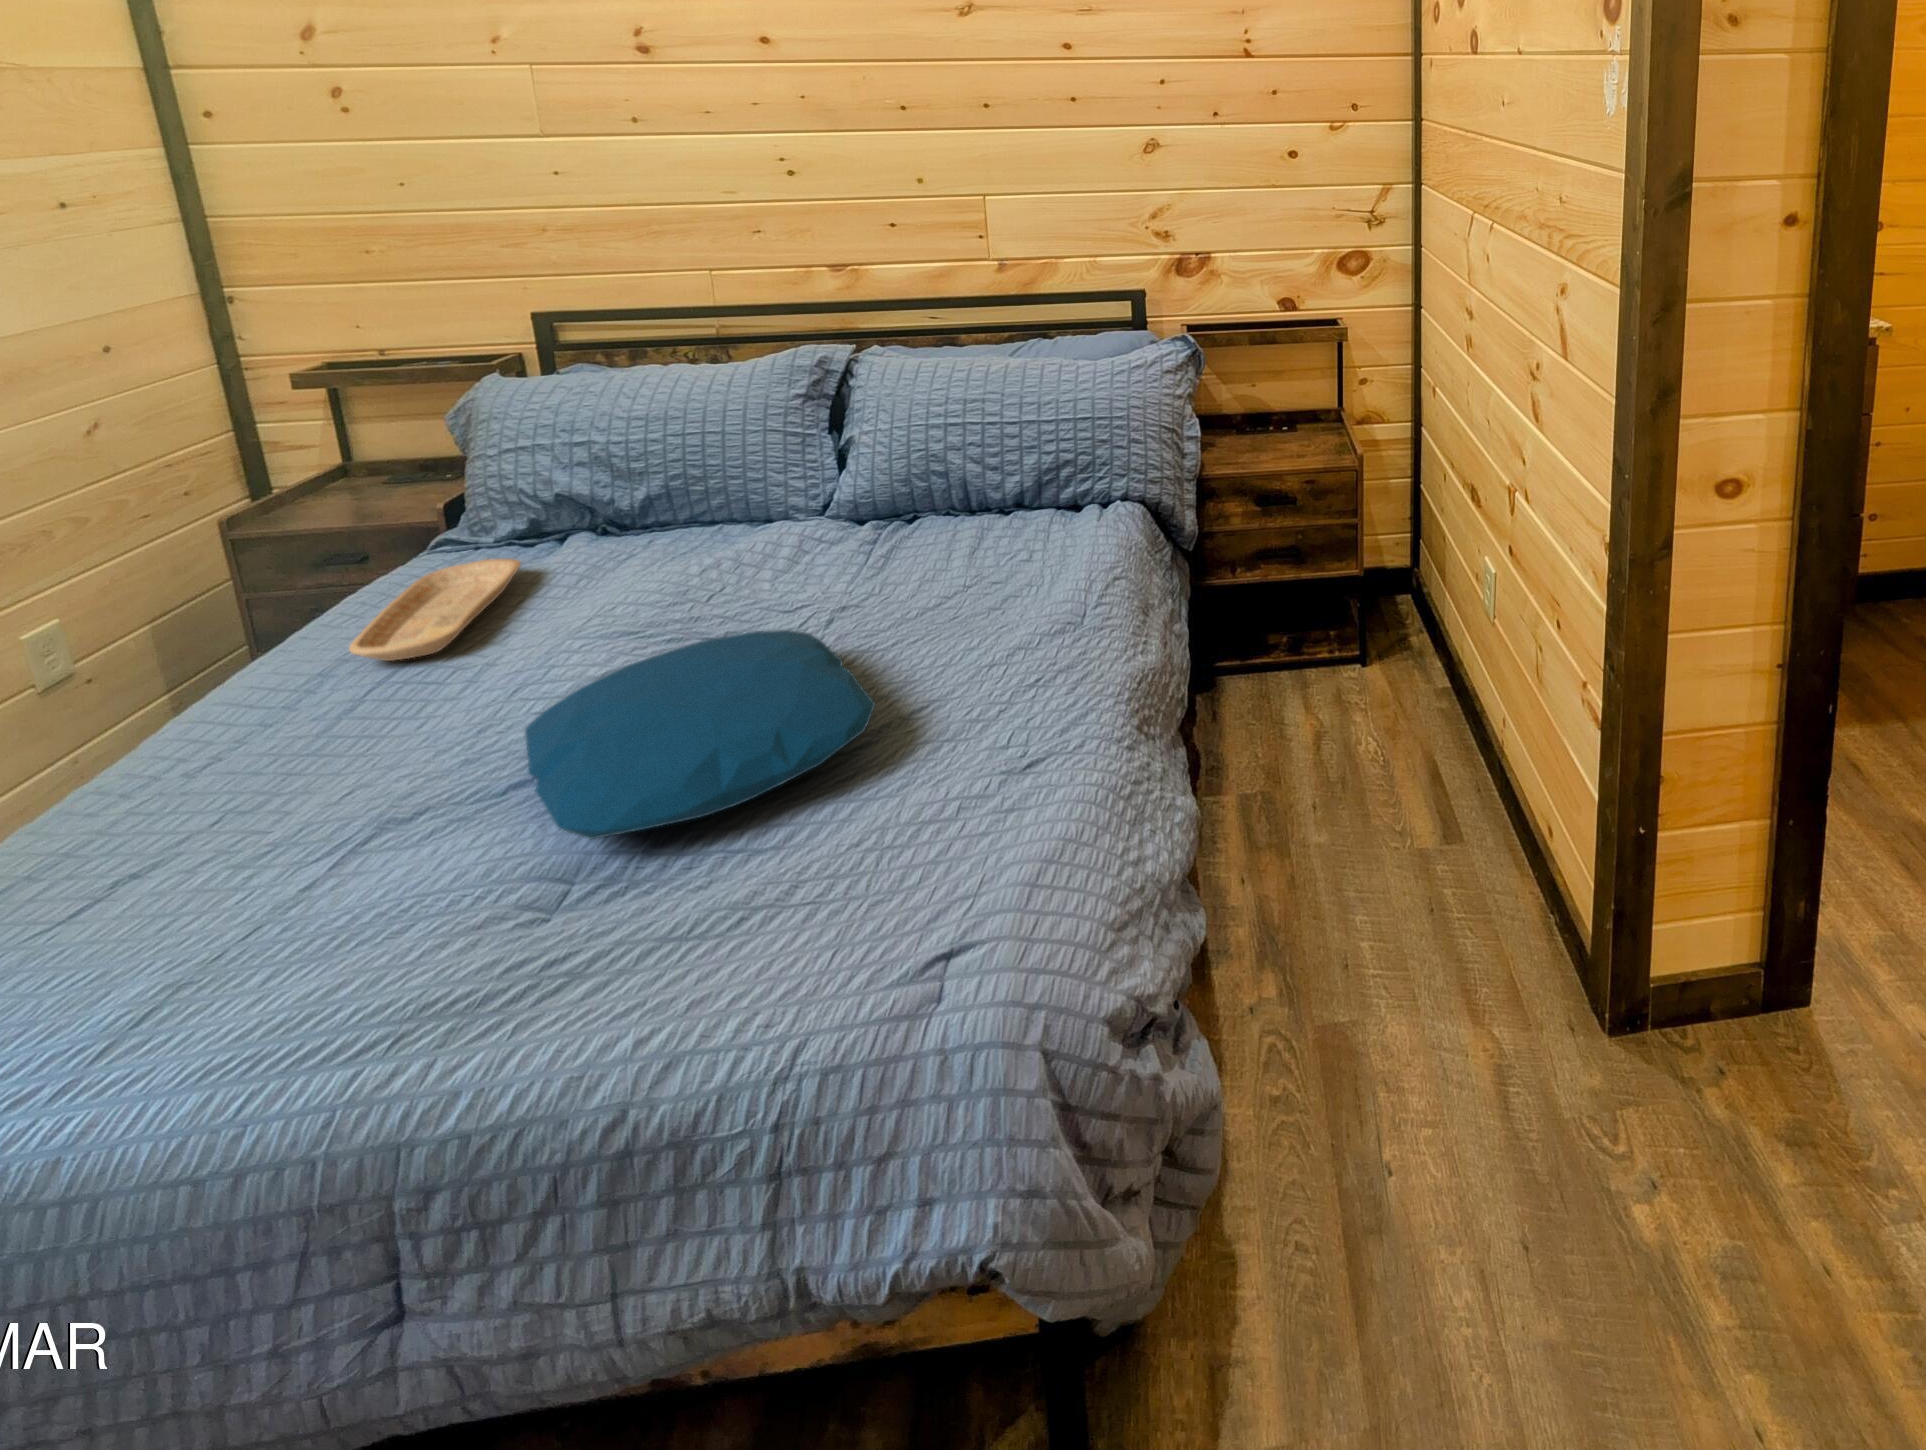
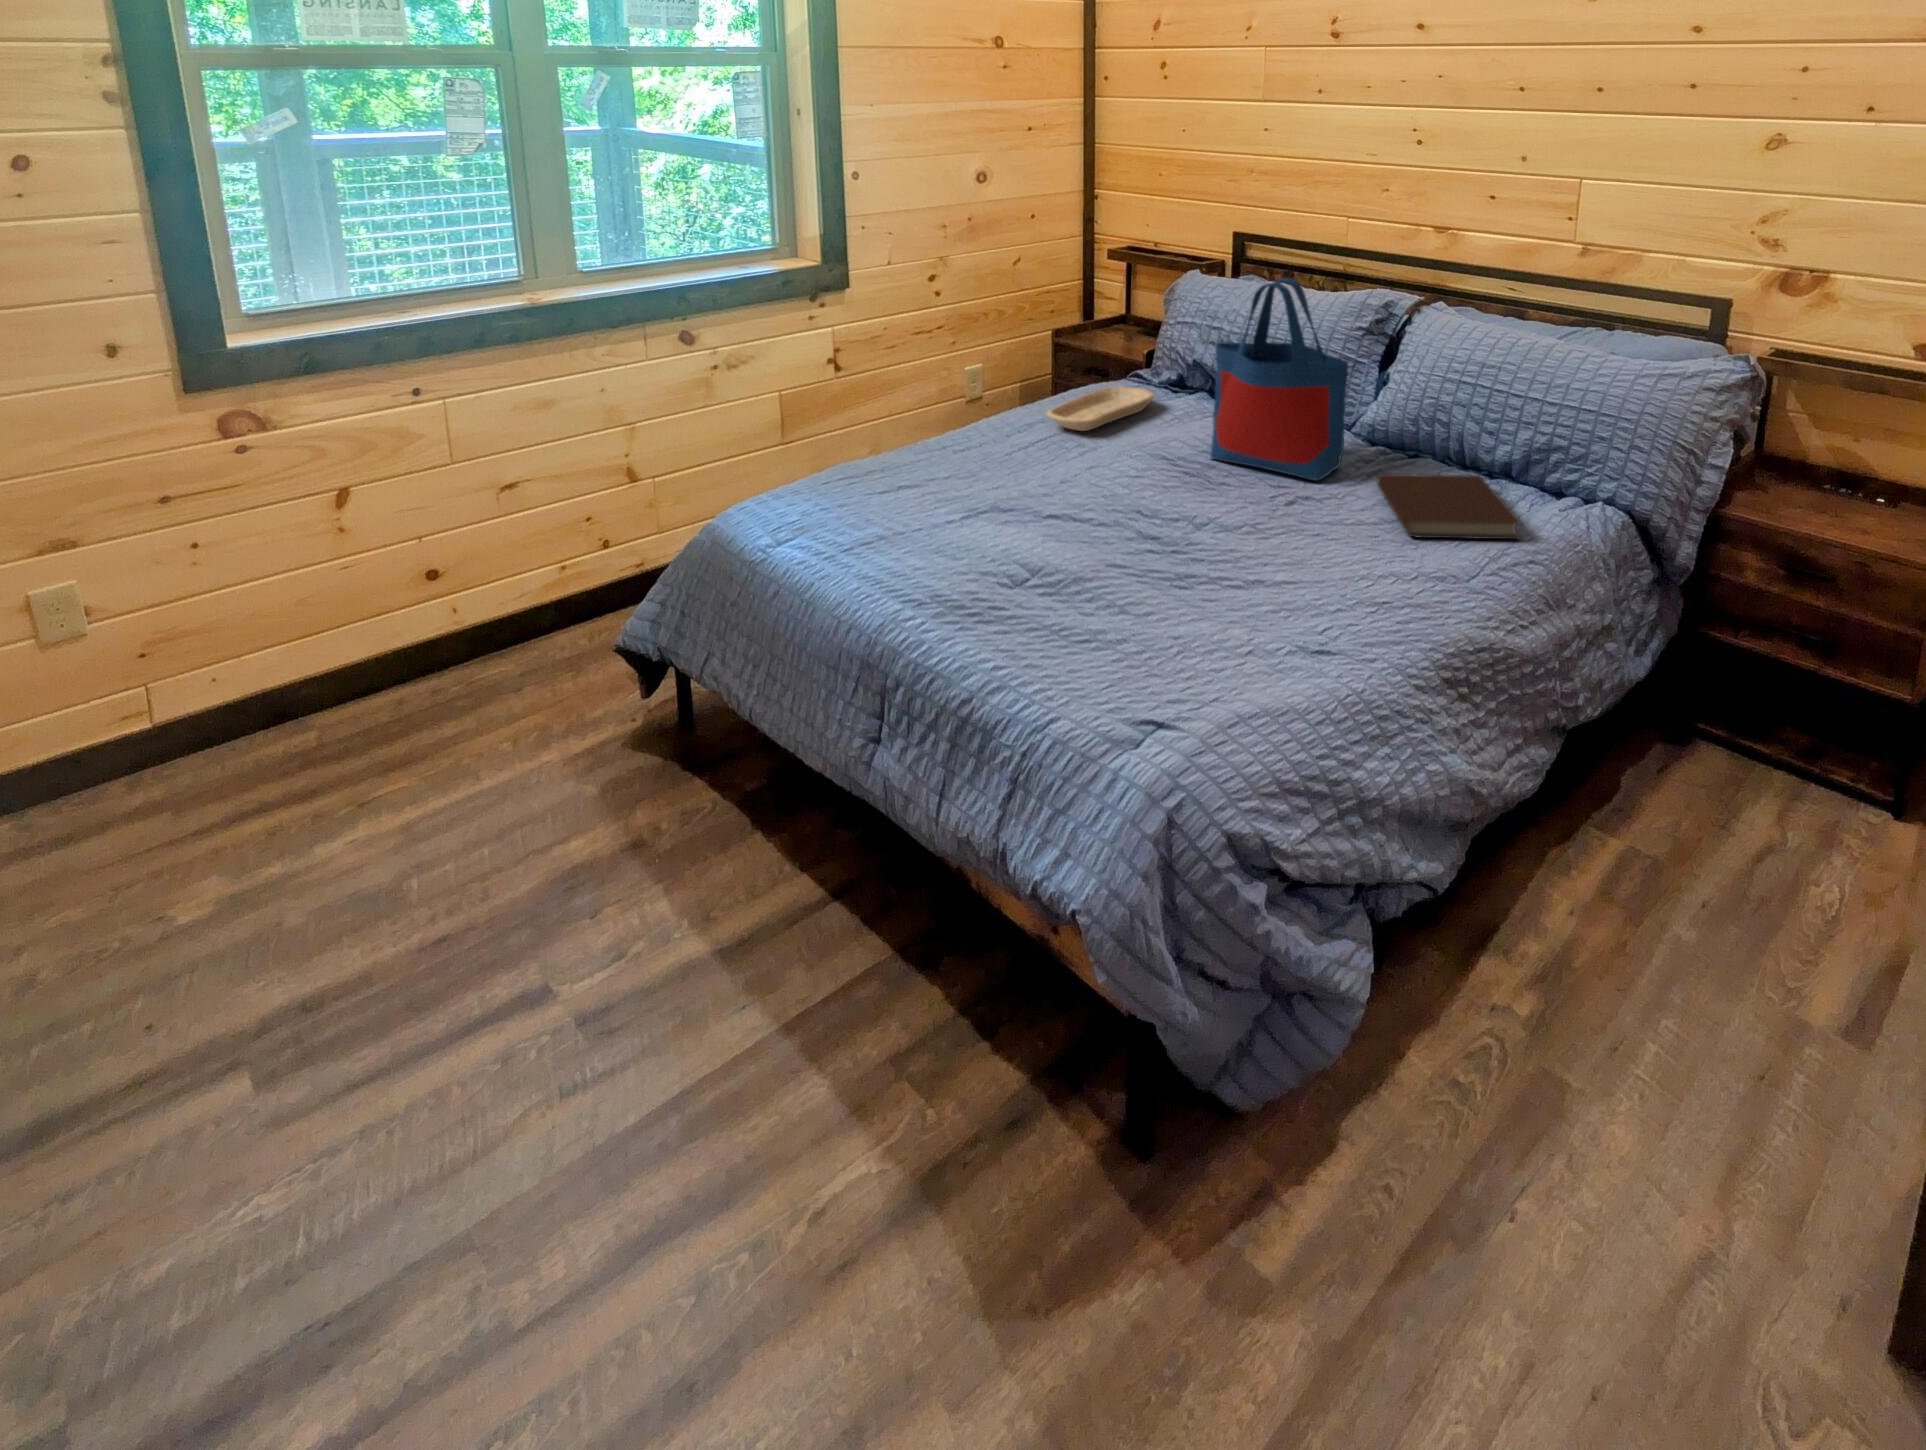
tote bag: none [647,357,859,614] -> present [1210,278,1348,481]
notebook: none [908,516,1090,605] -> present [1378,474,1521,539]
pillow: present [525,630,875,839] -> none [1038,467,1255,576]

